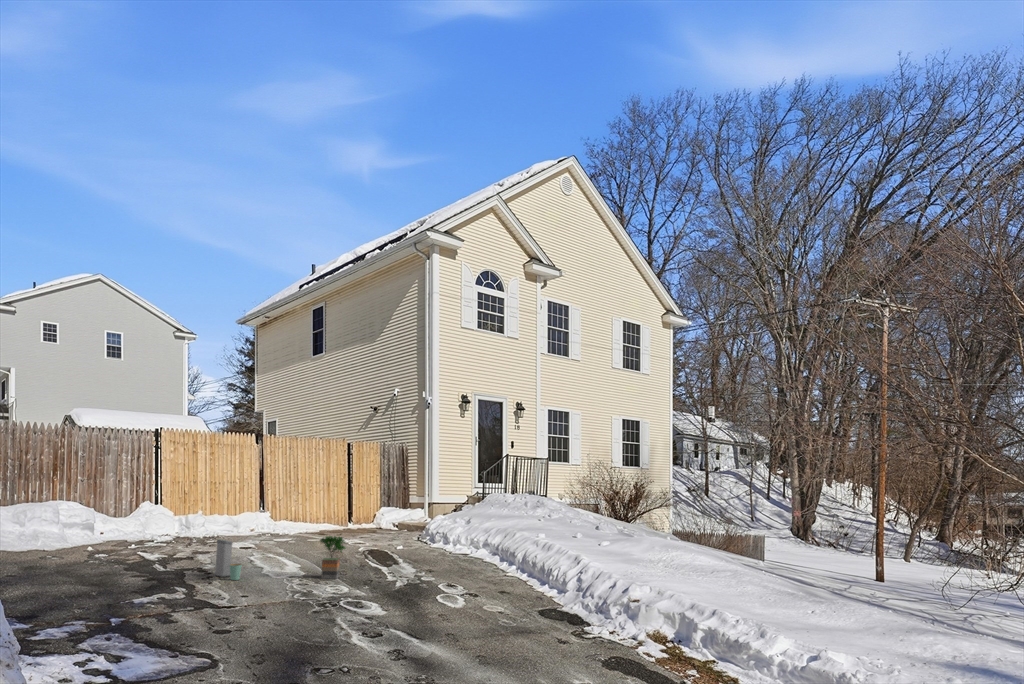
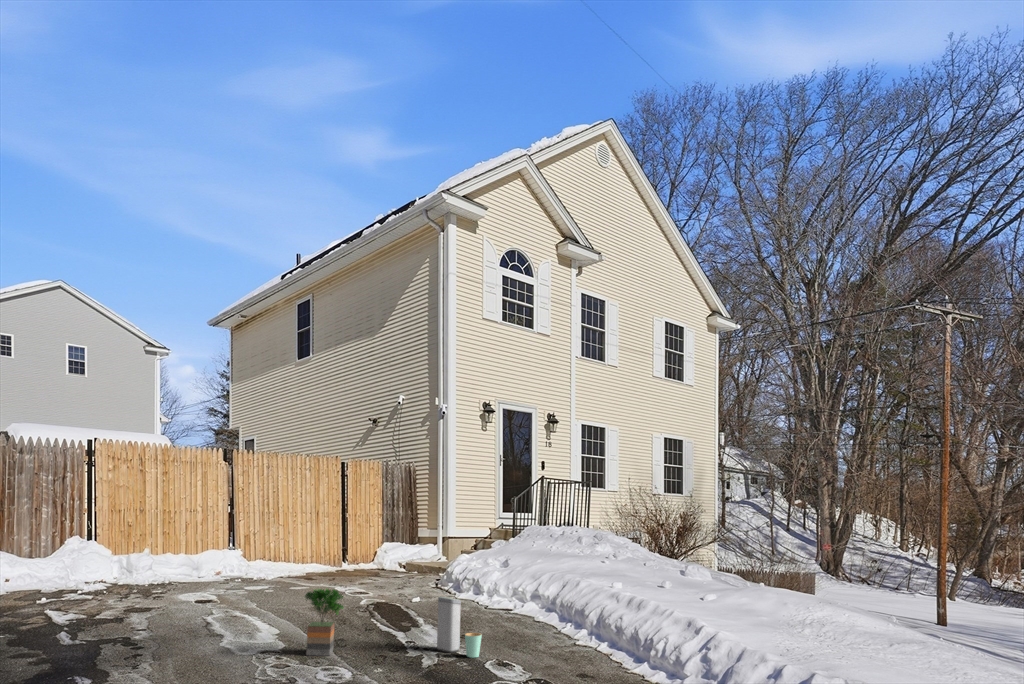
trash can: present [215,539,242,580] -> present [437,597,482,658]

